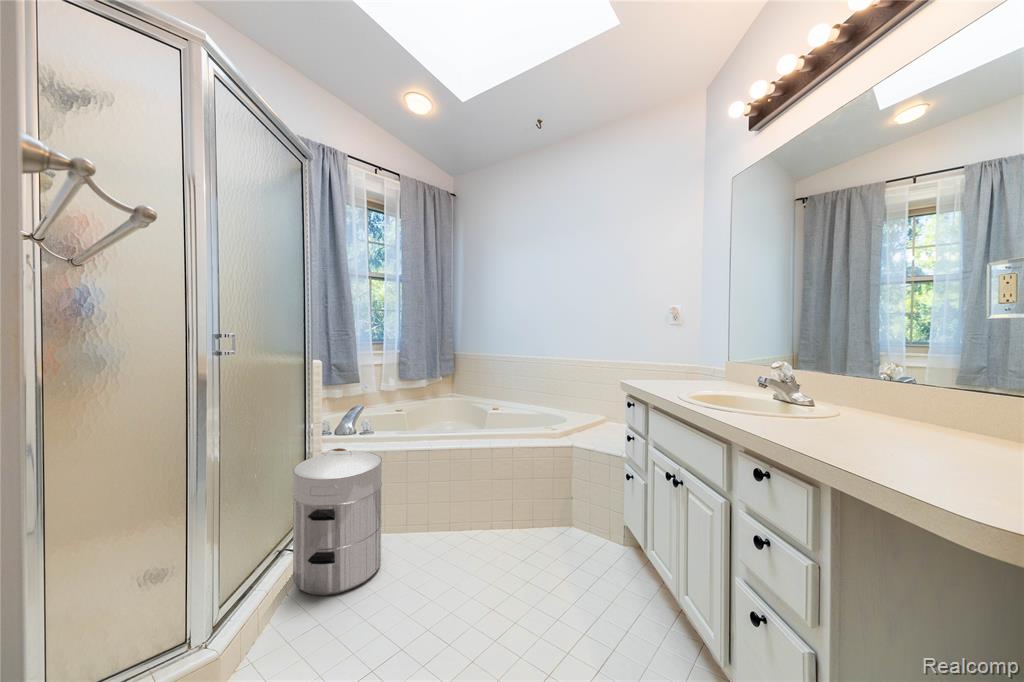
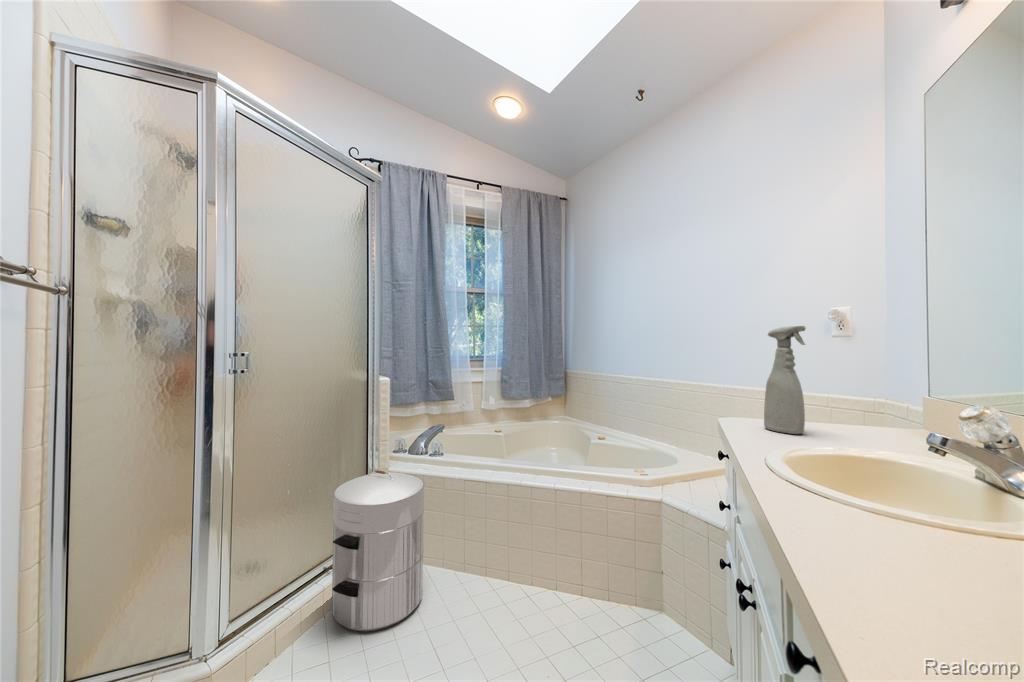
spray bottle: none [642,319,666,385] -> present [764,326,806,434]

